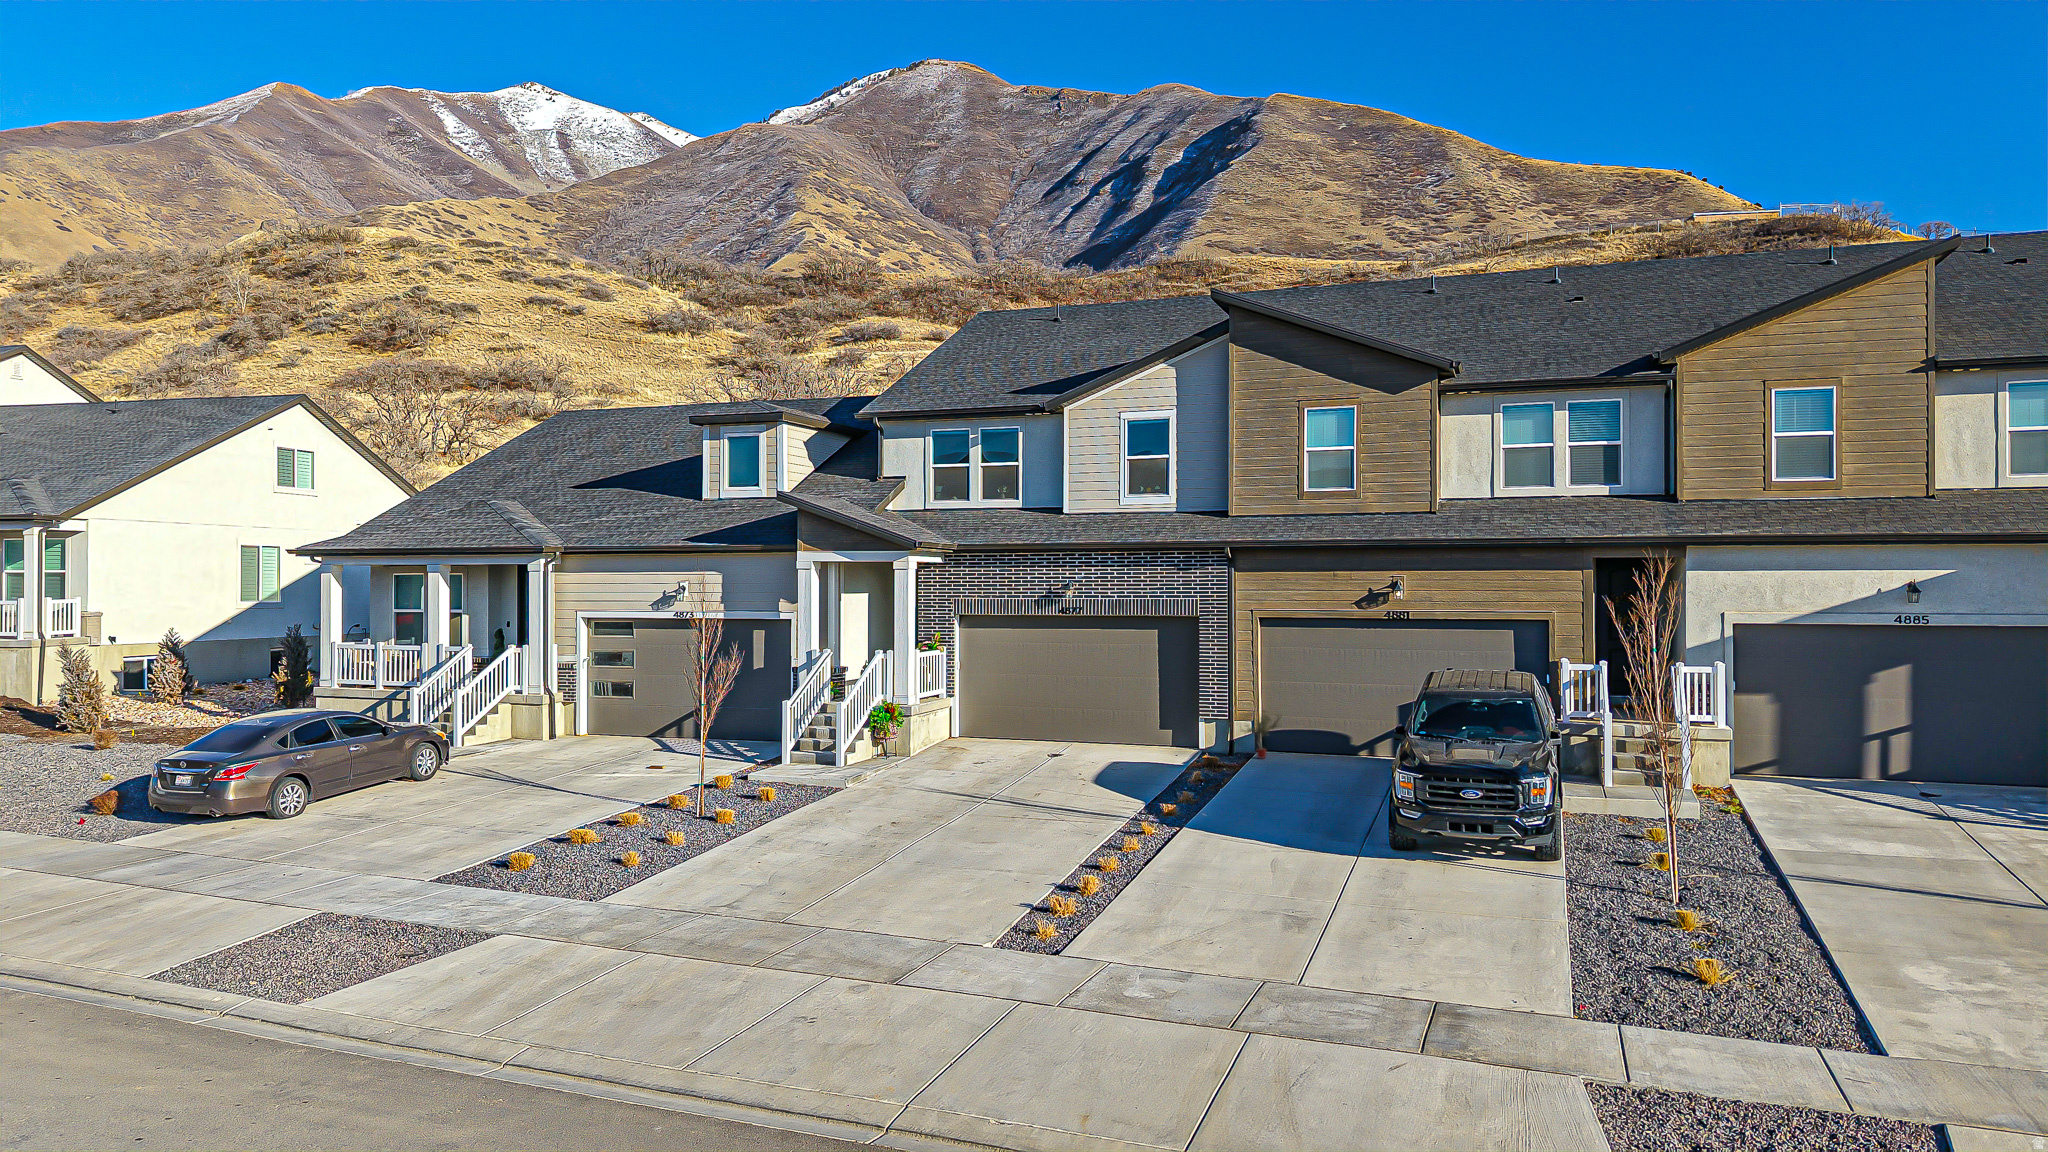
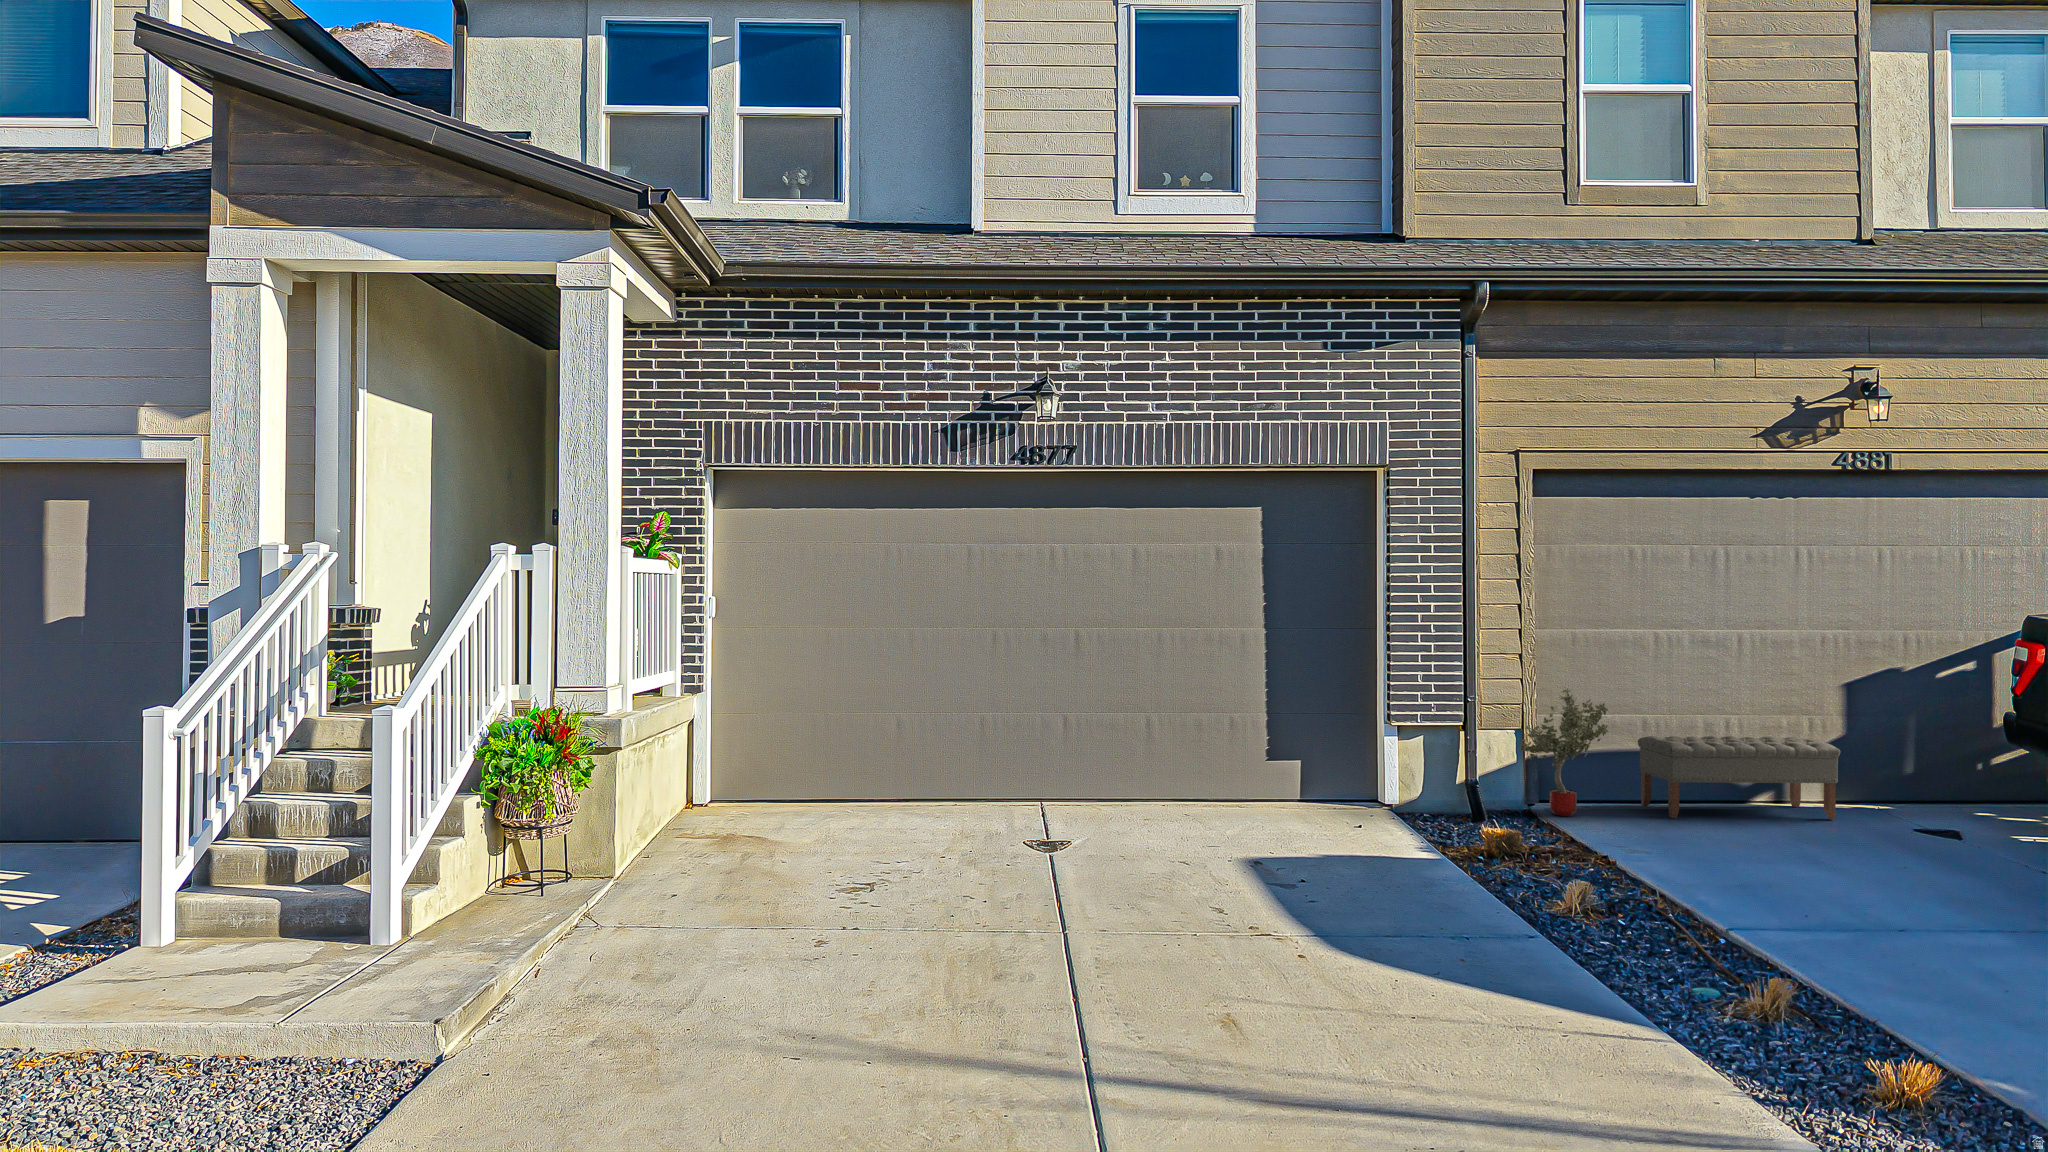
bench: none [1300,728,1373,765] -> present [1638,736,1840,819]

